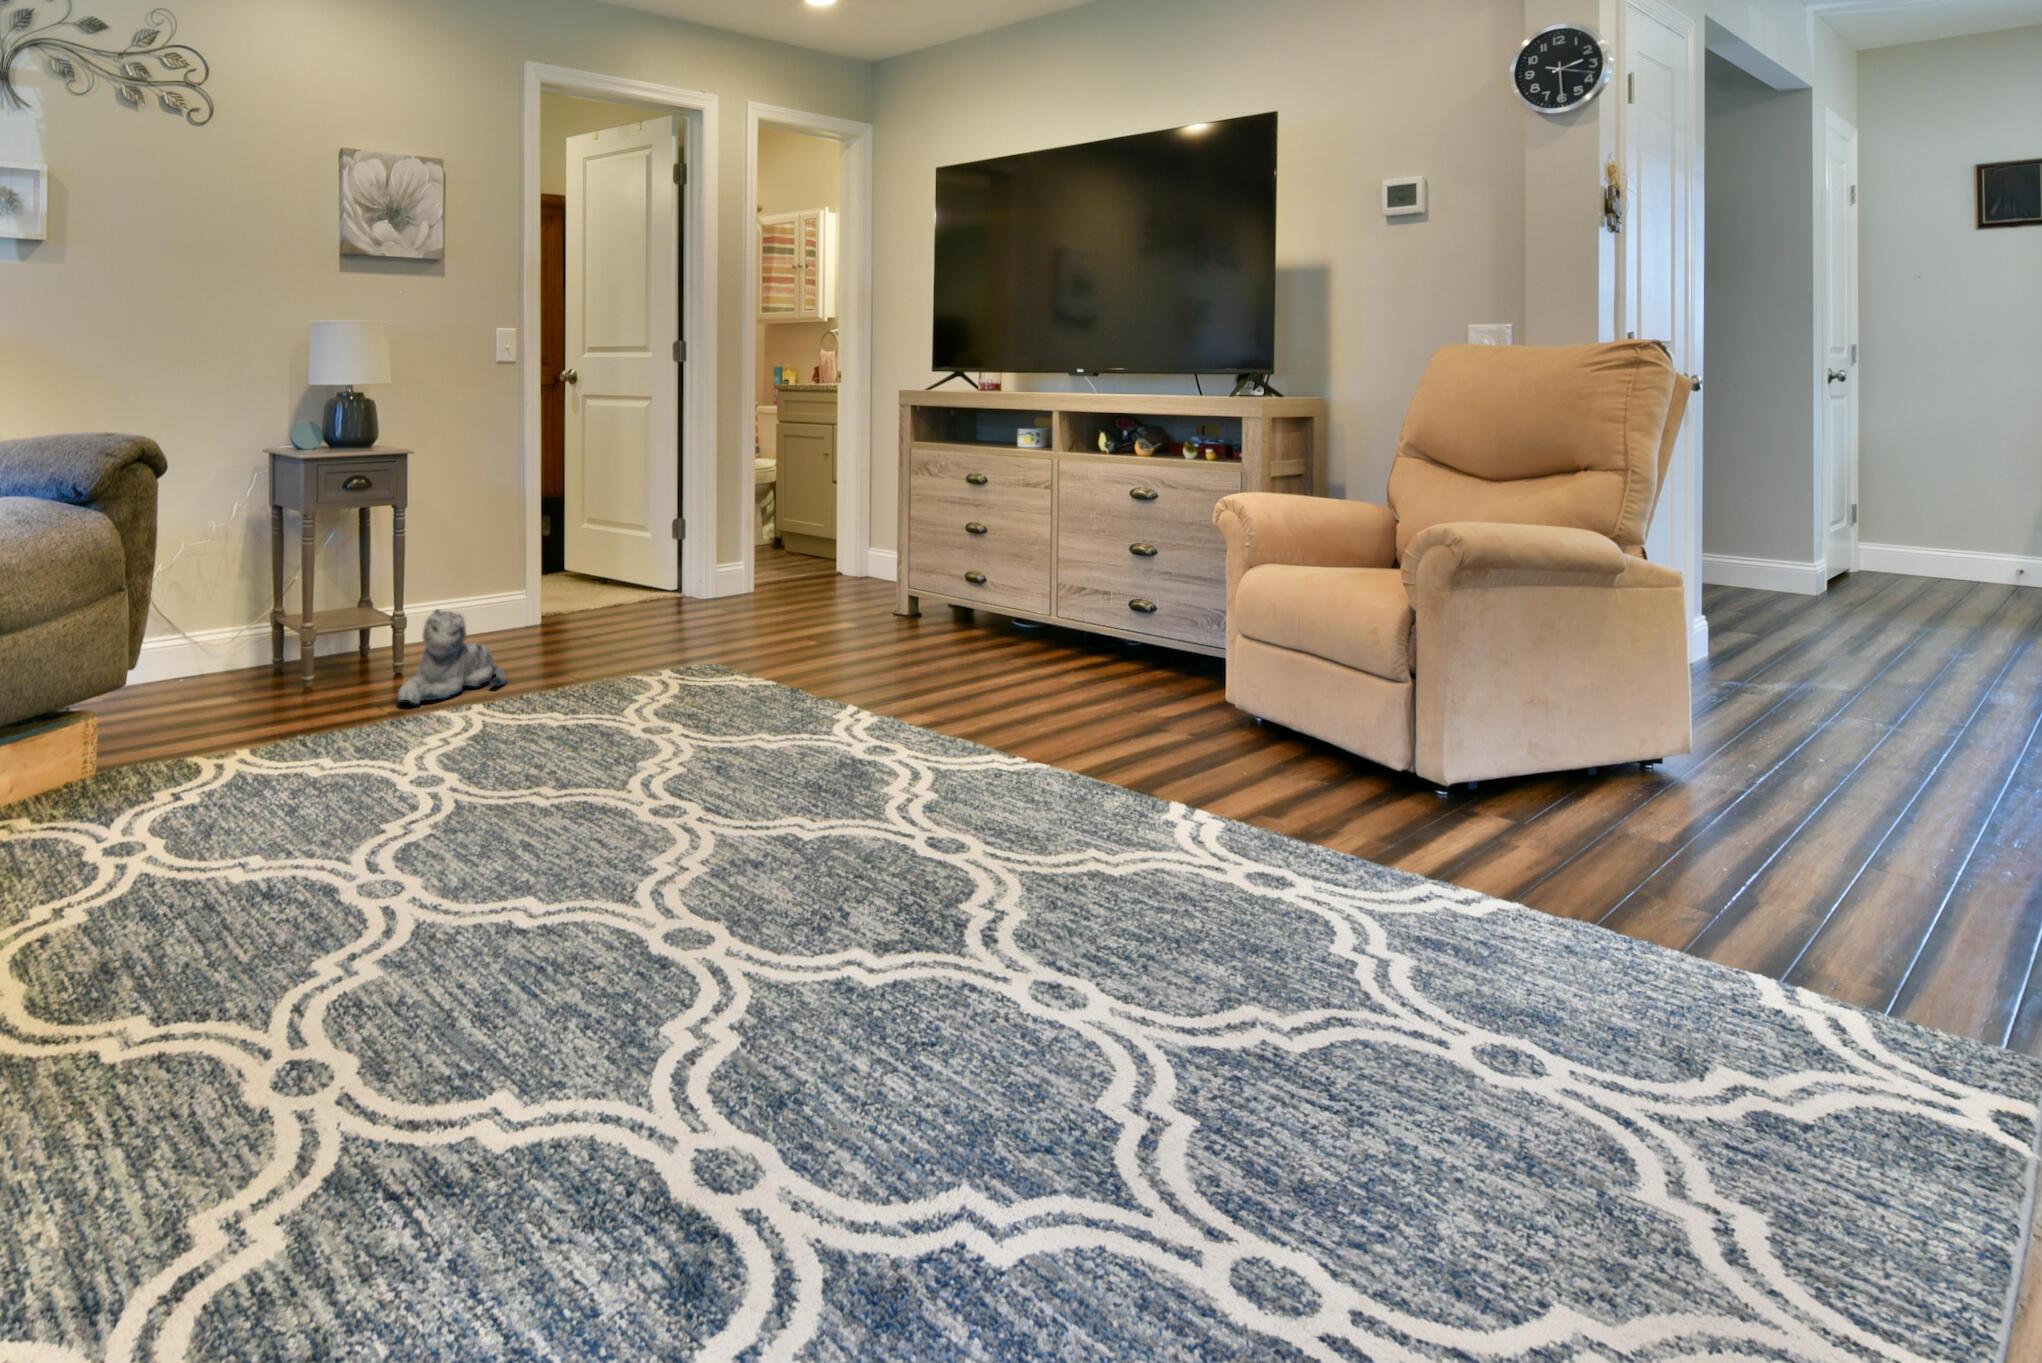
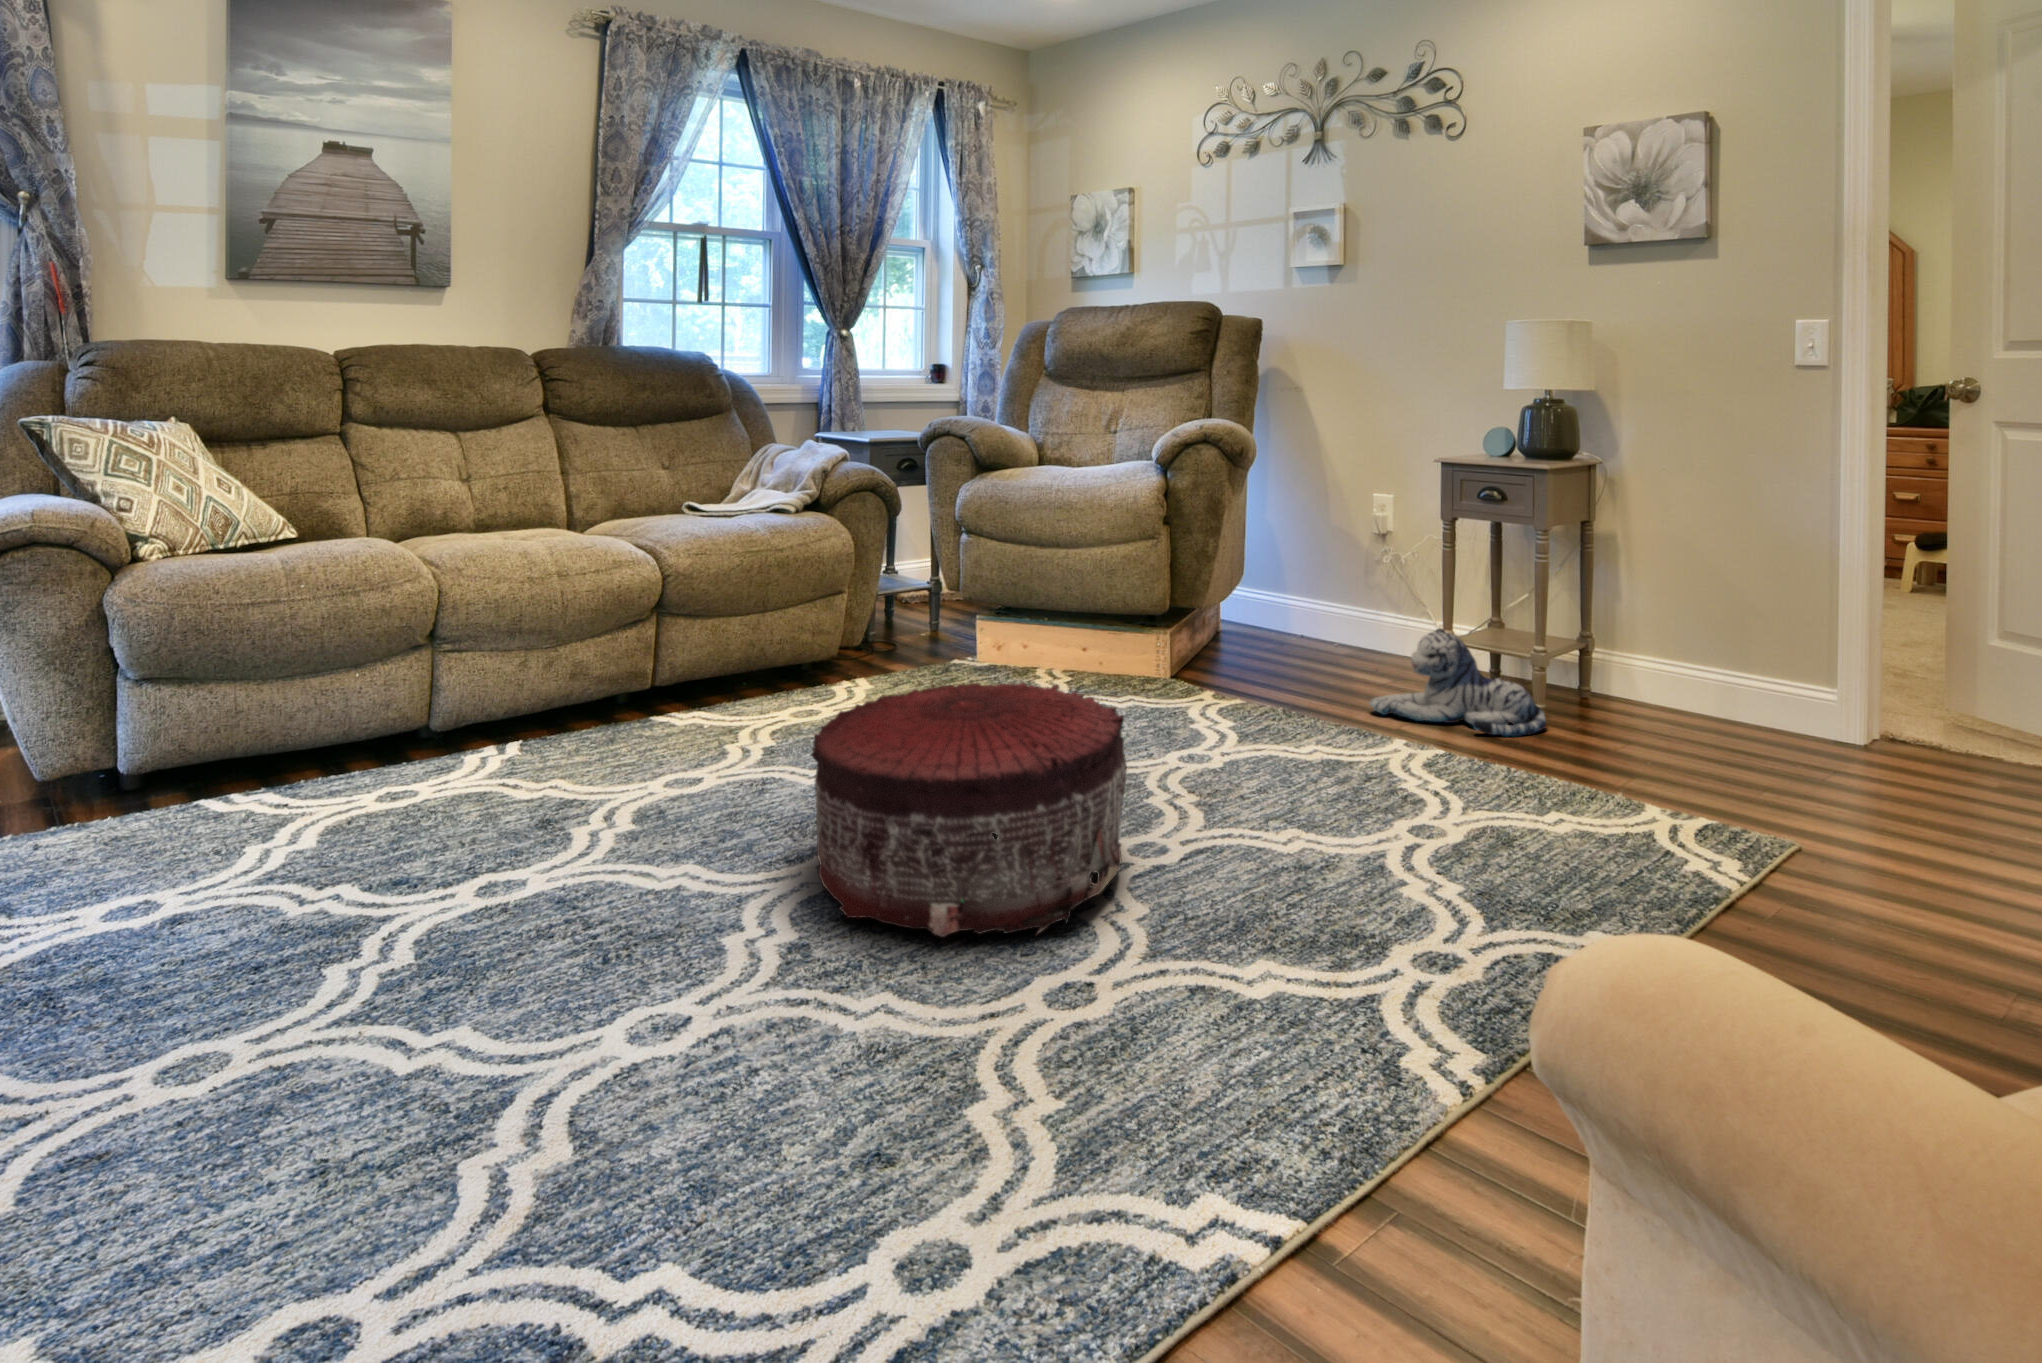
pouf: none [567,670,893,928] -> present [811,683,1127,937]

